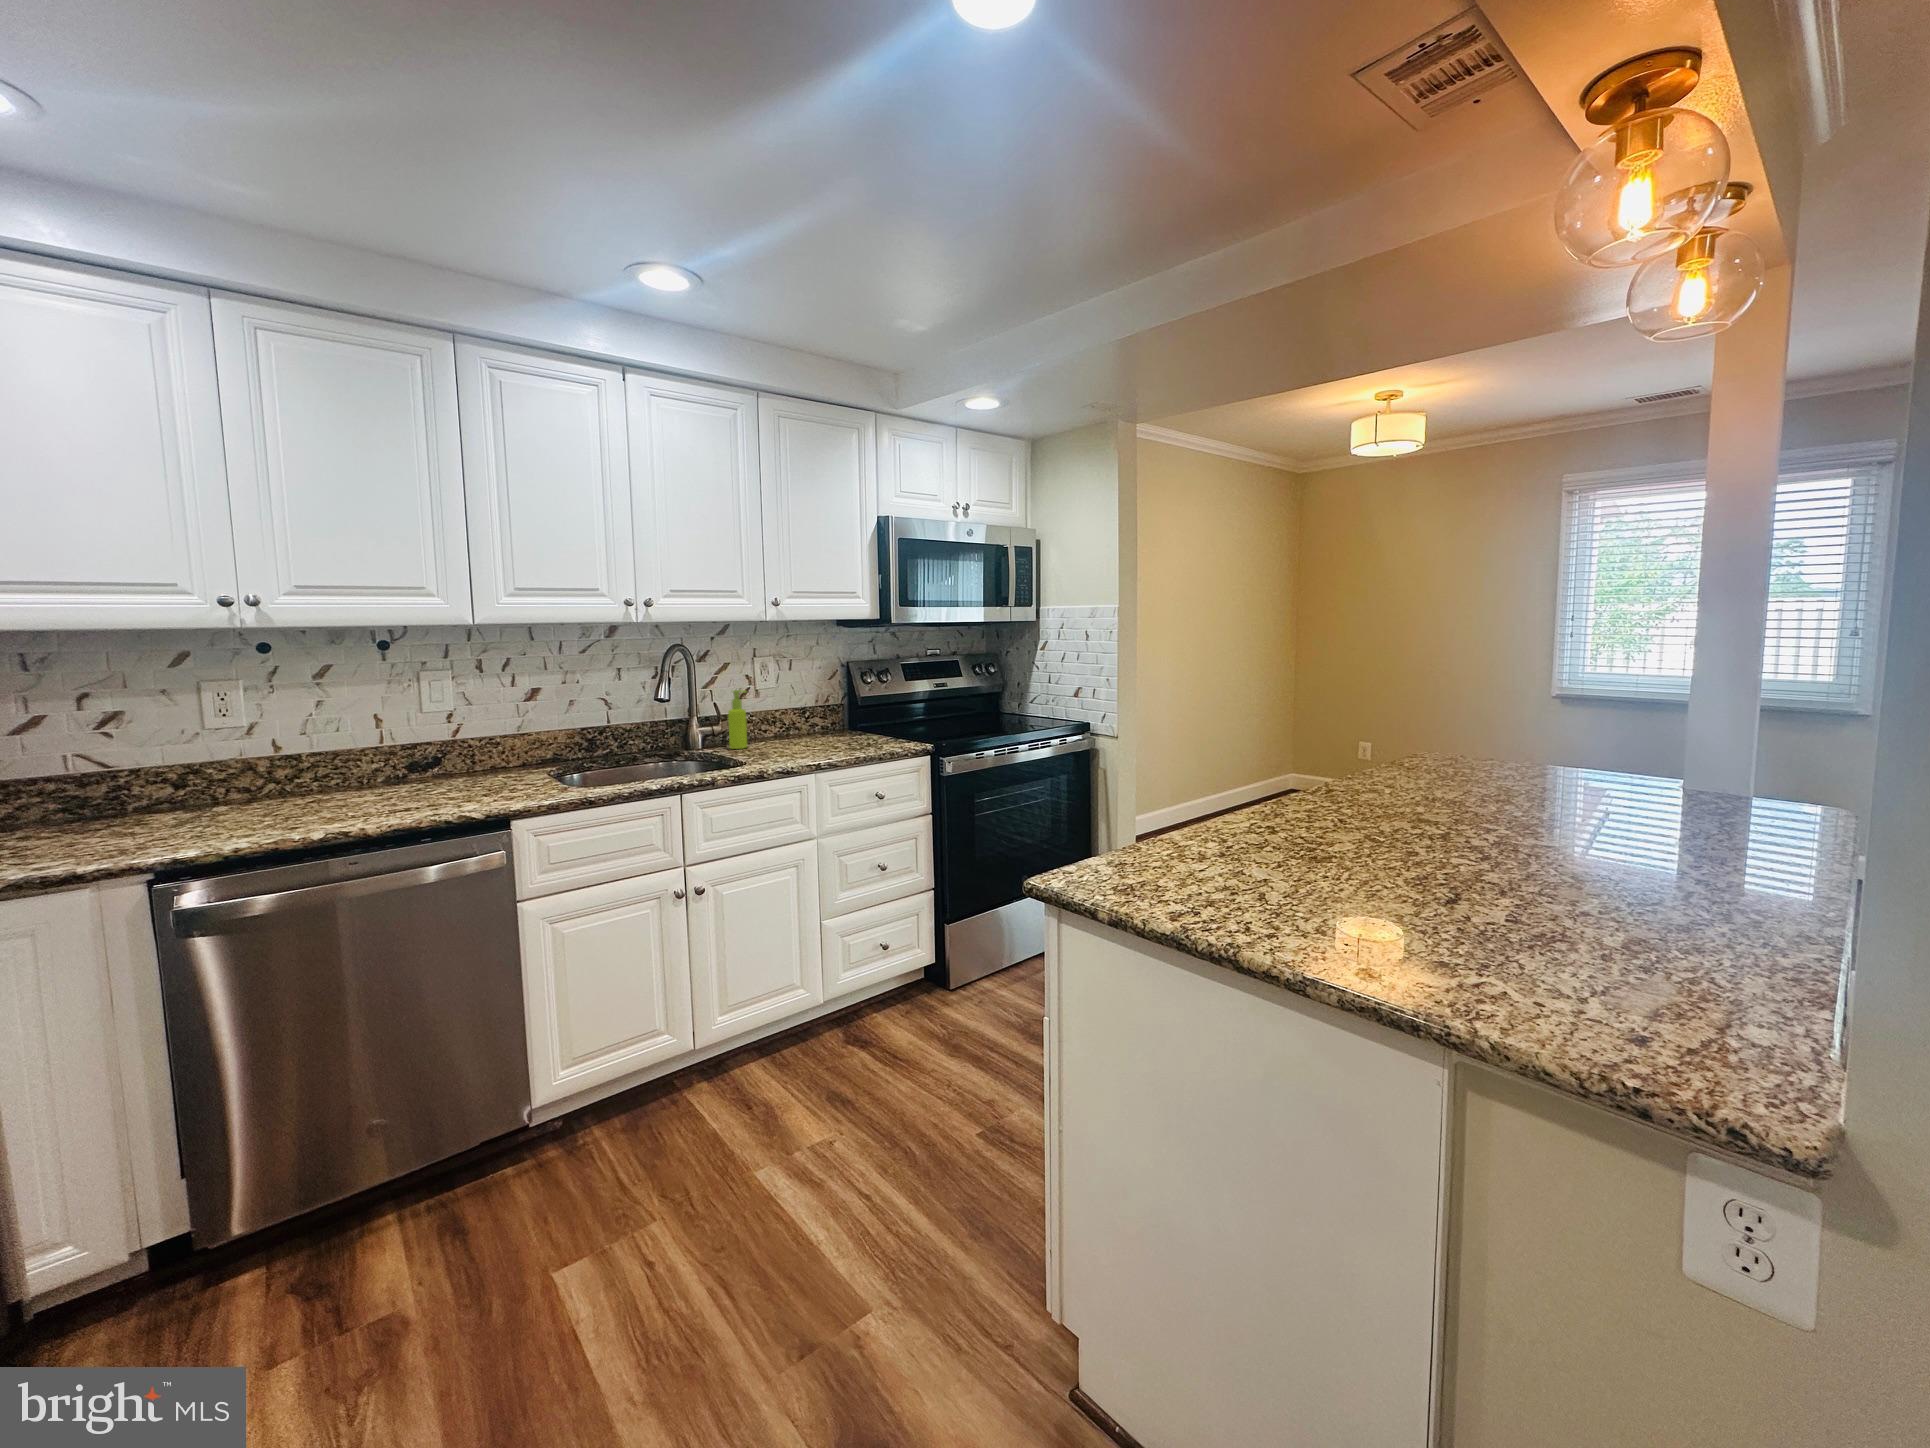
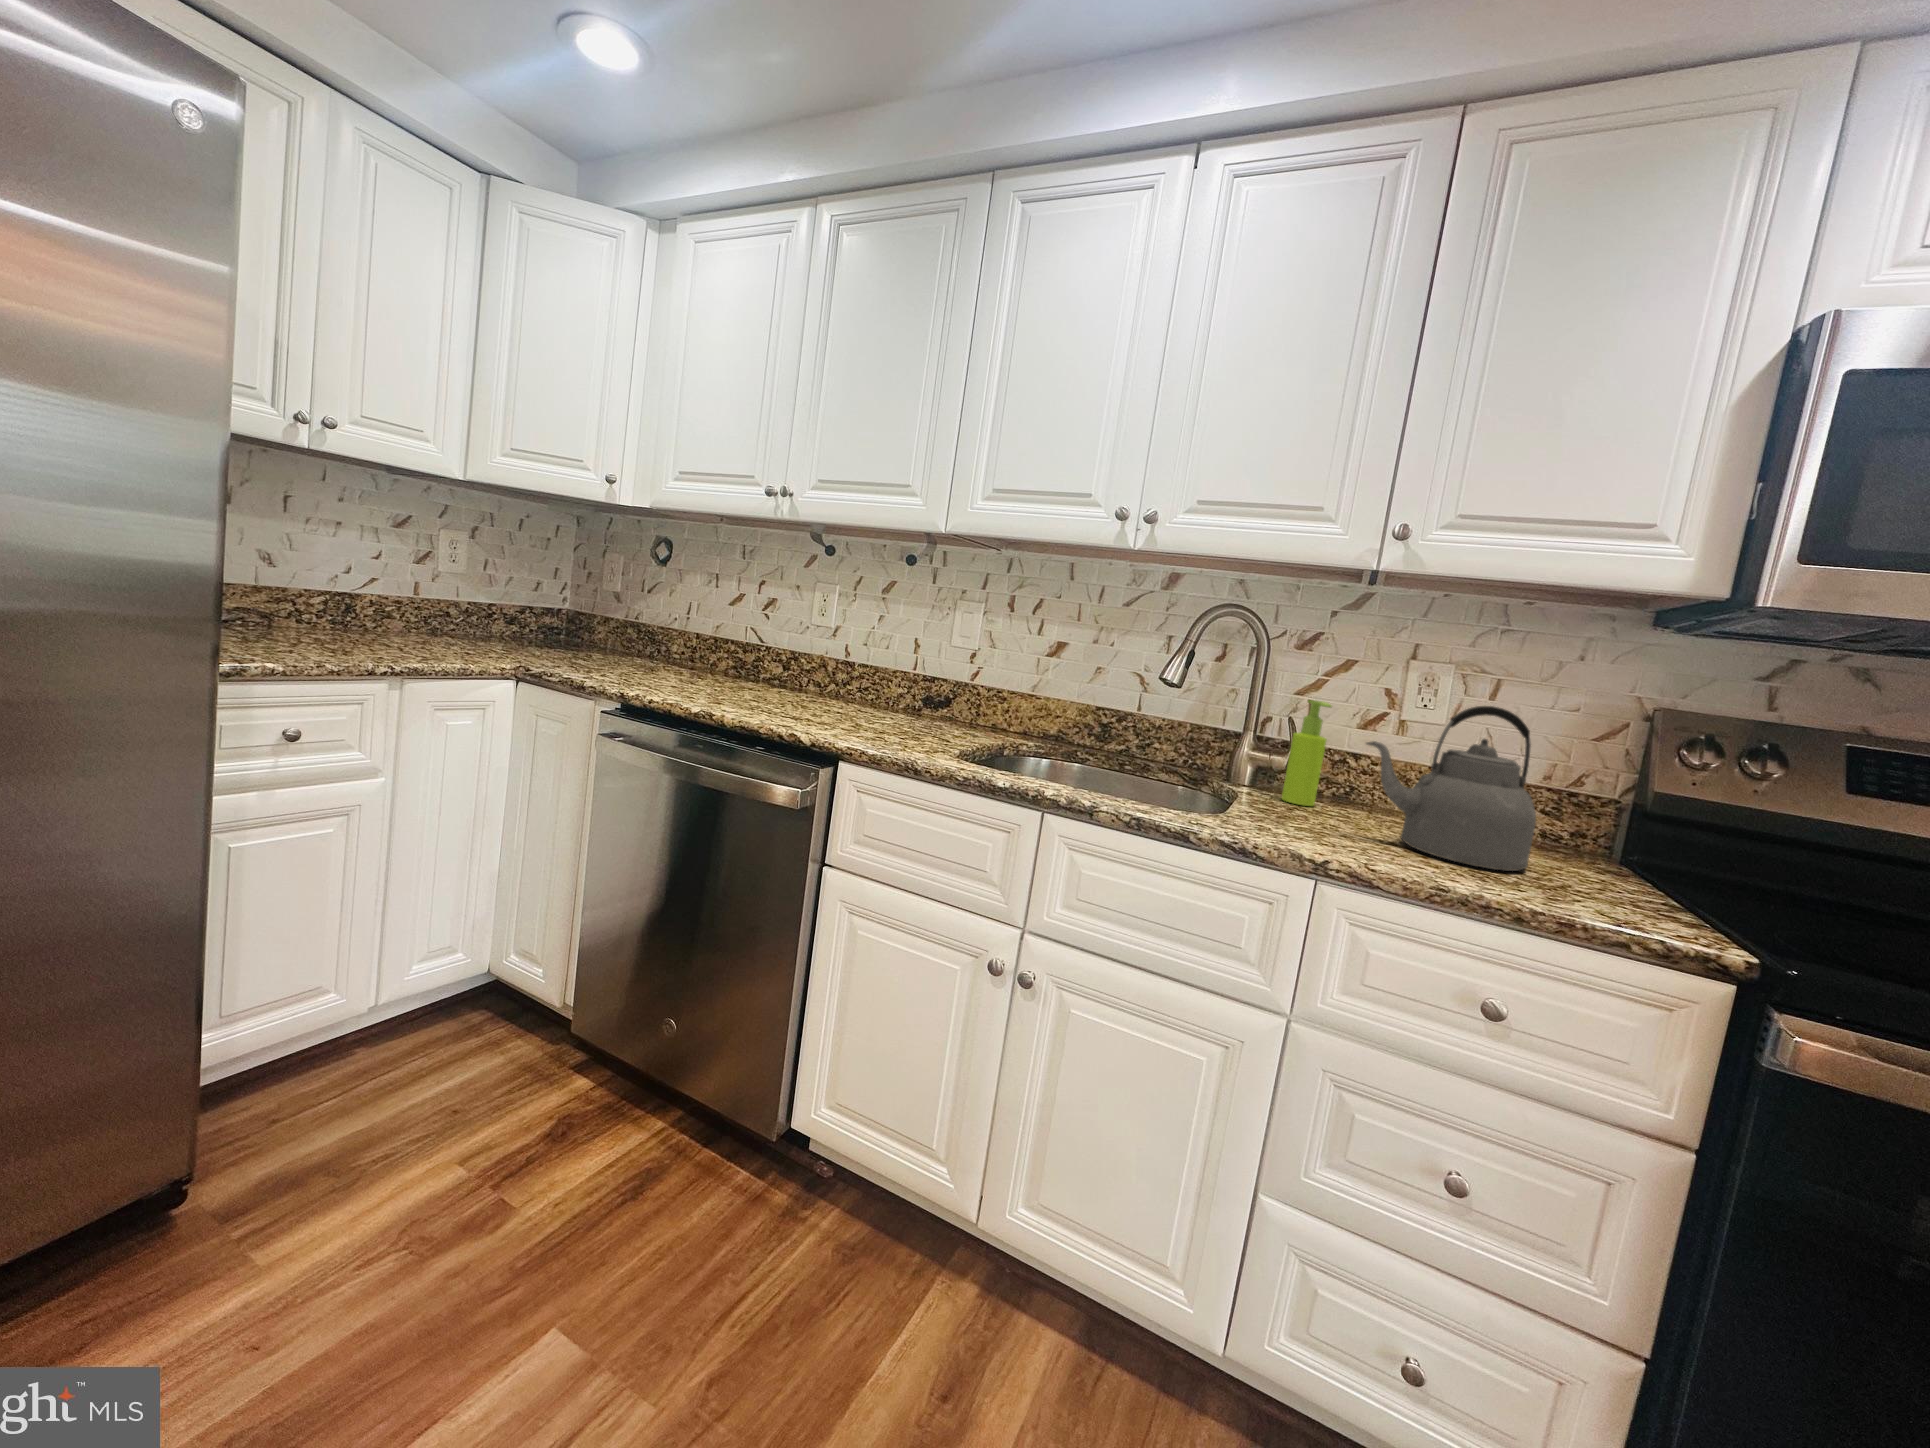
kettle: none [795,677,856,748] -> present [1366,706,1536,871]

